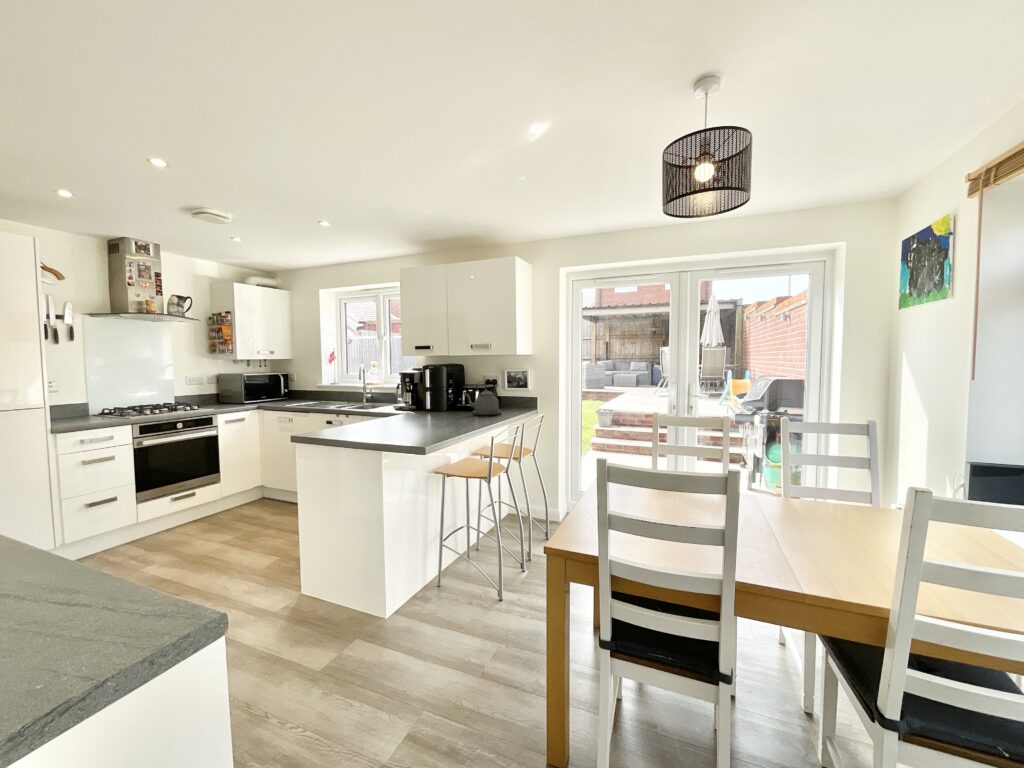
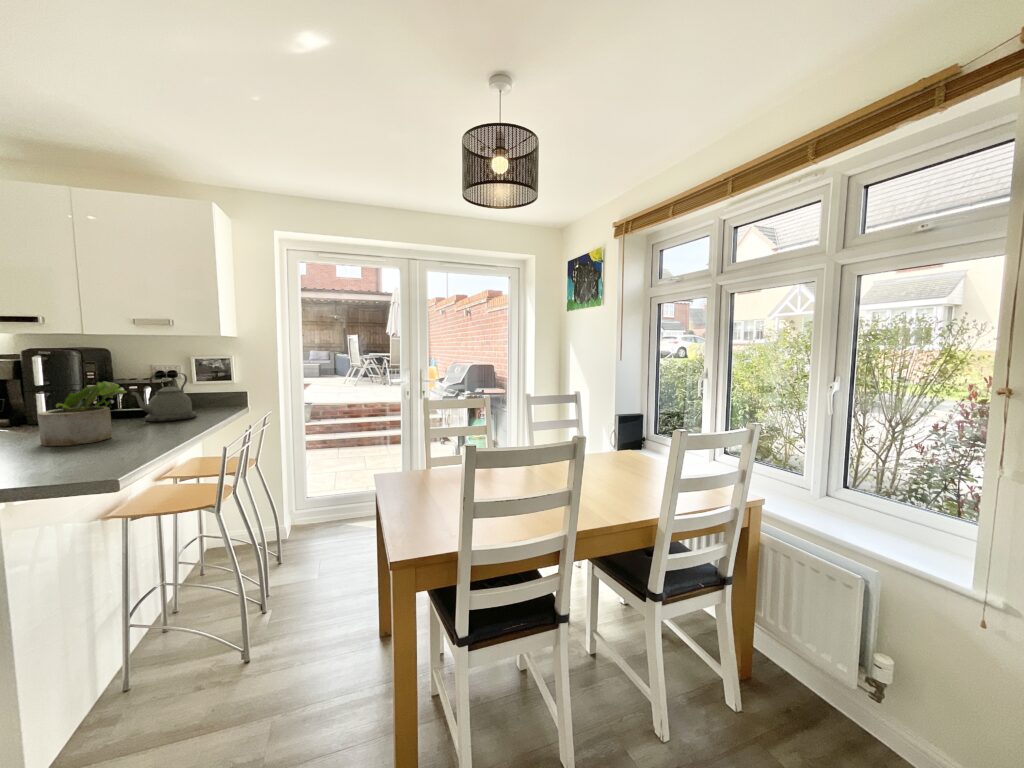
potted plant: none [418,385,460,424] -> present [37,381,126,446]

